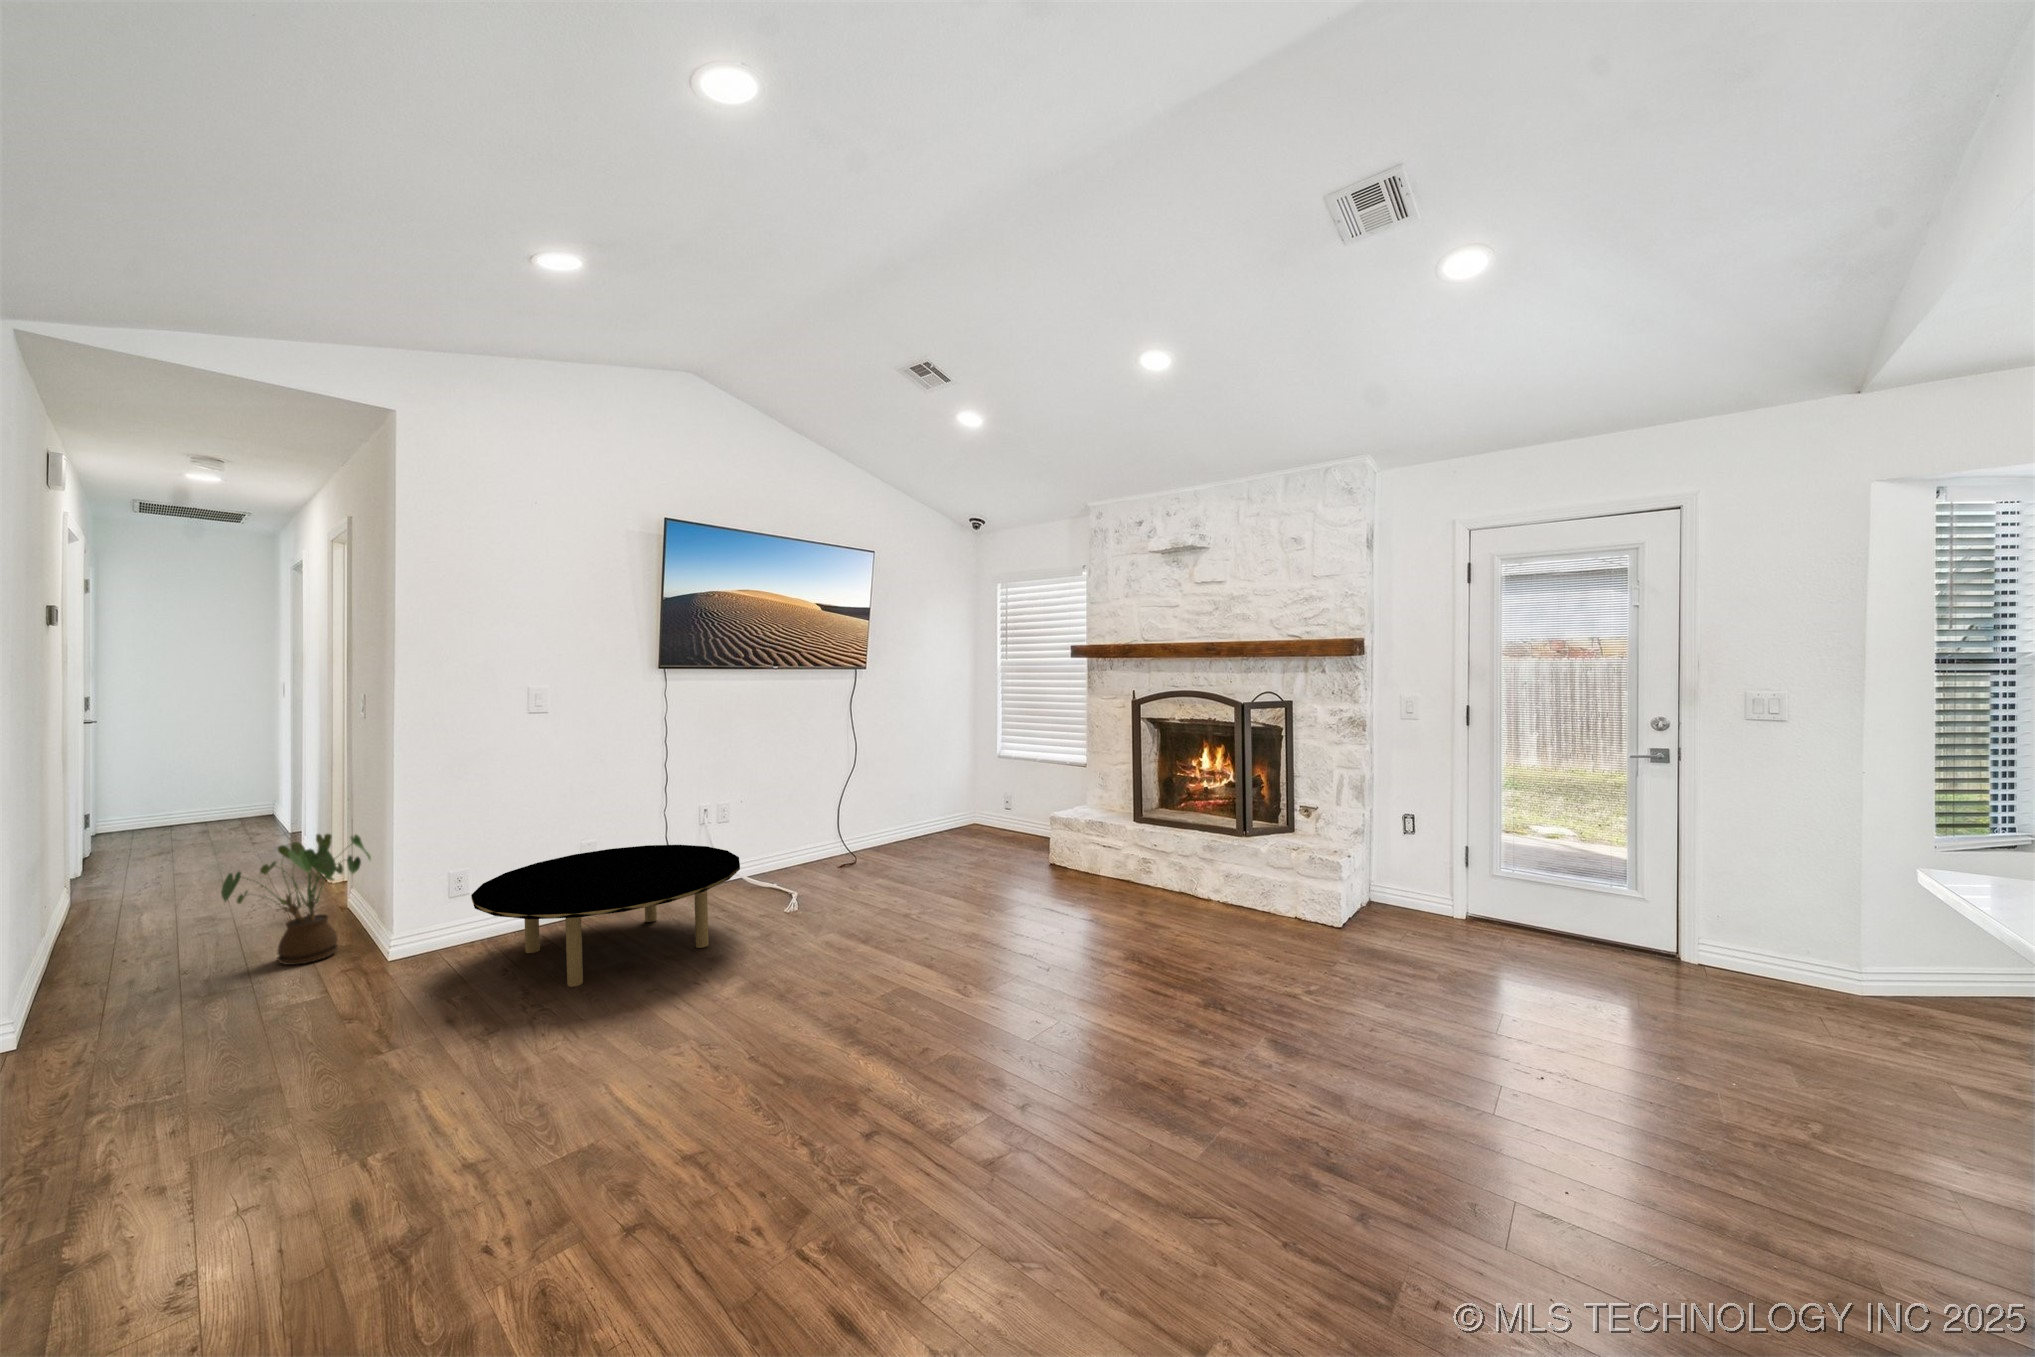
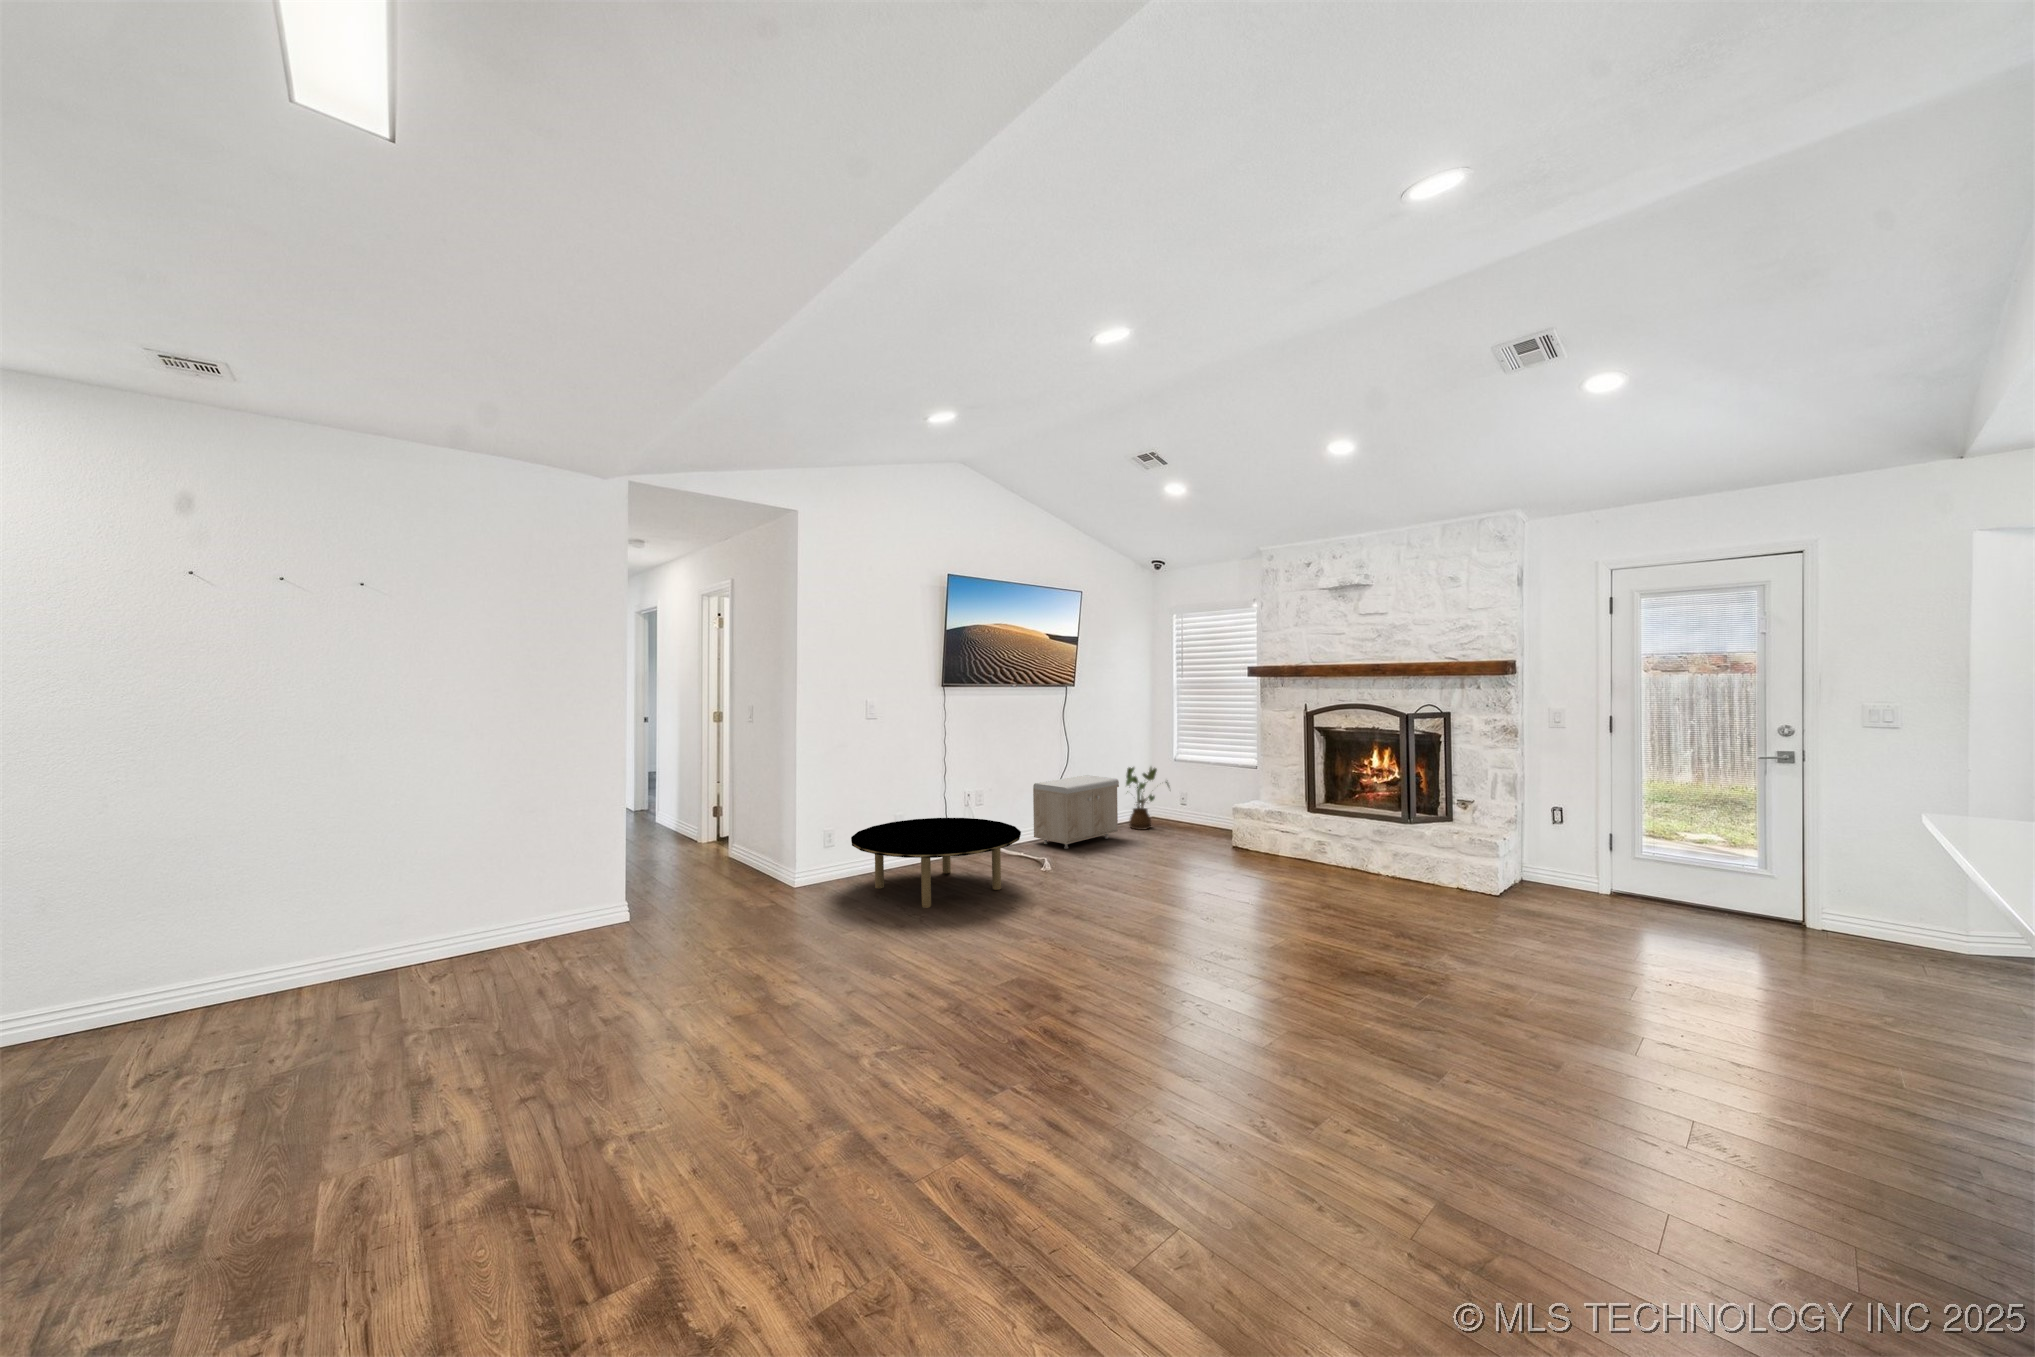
storage bench: none [803,779,915,875] -> present [1033,775,1119,849]
house plant: present [221,834,371,965] -> present [1126,767,1169,830]

